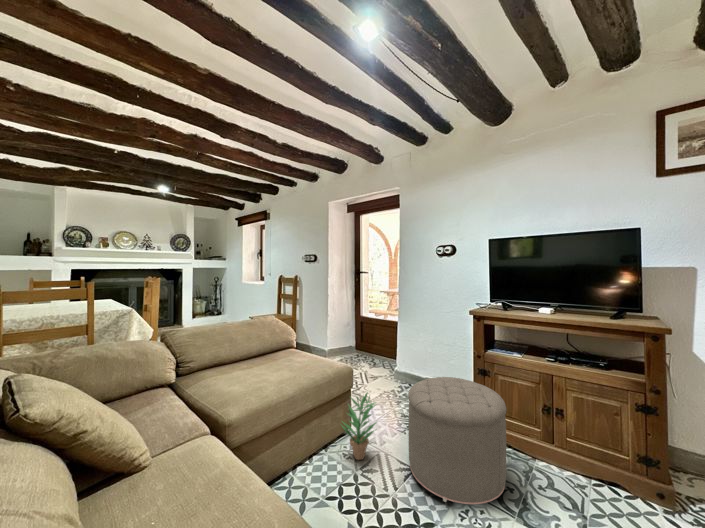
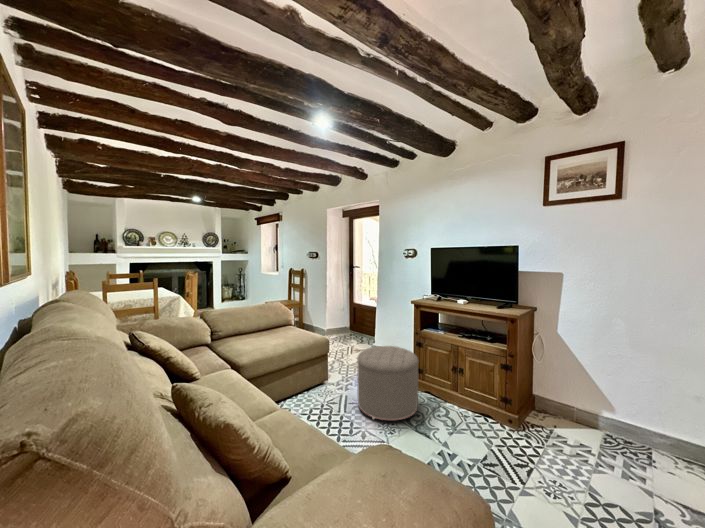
potted plant: present [342,392,376,460] -> none [316,353,341,398]

